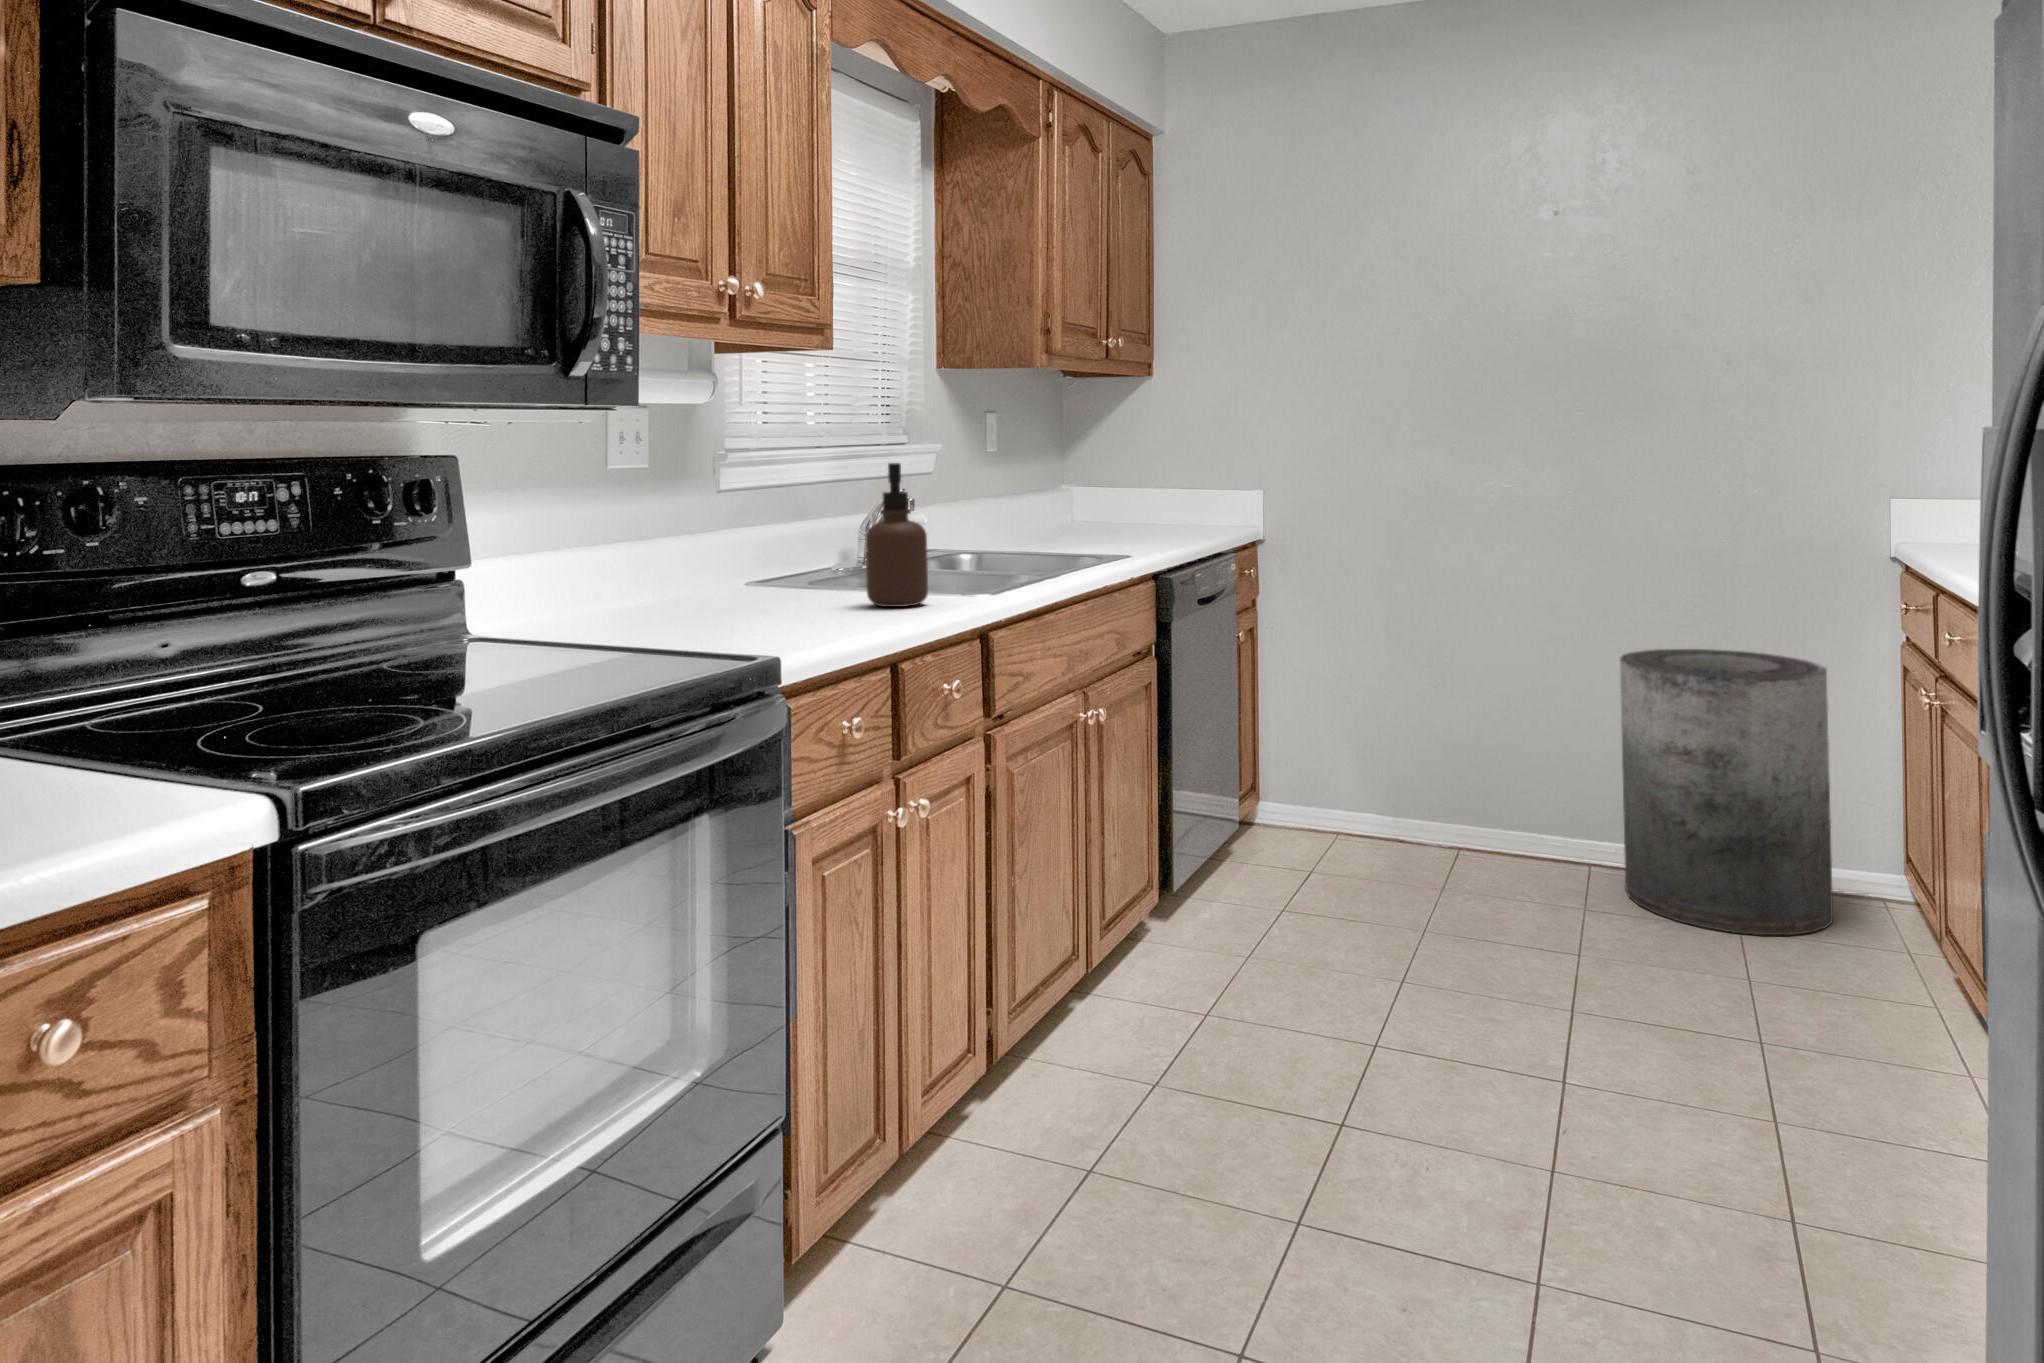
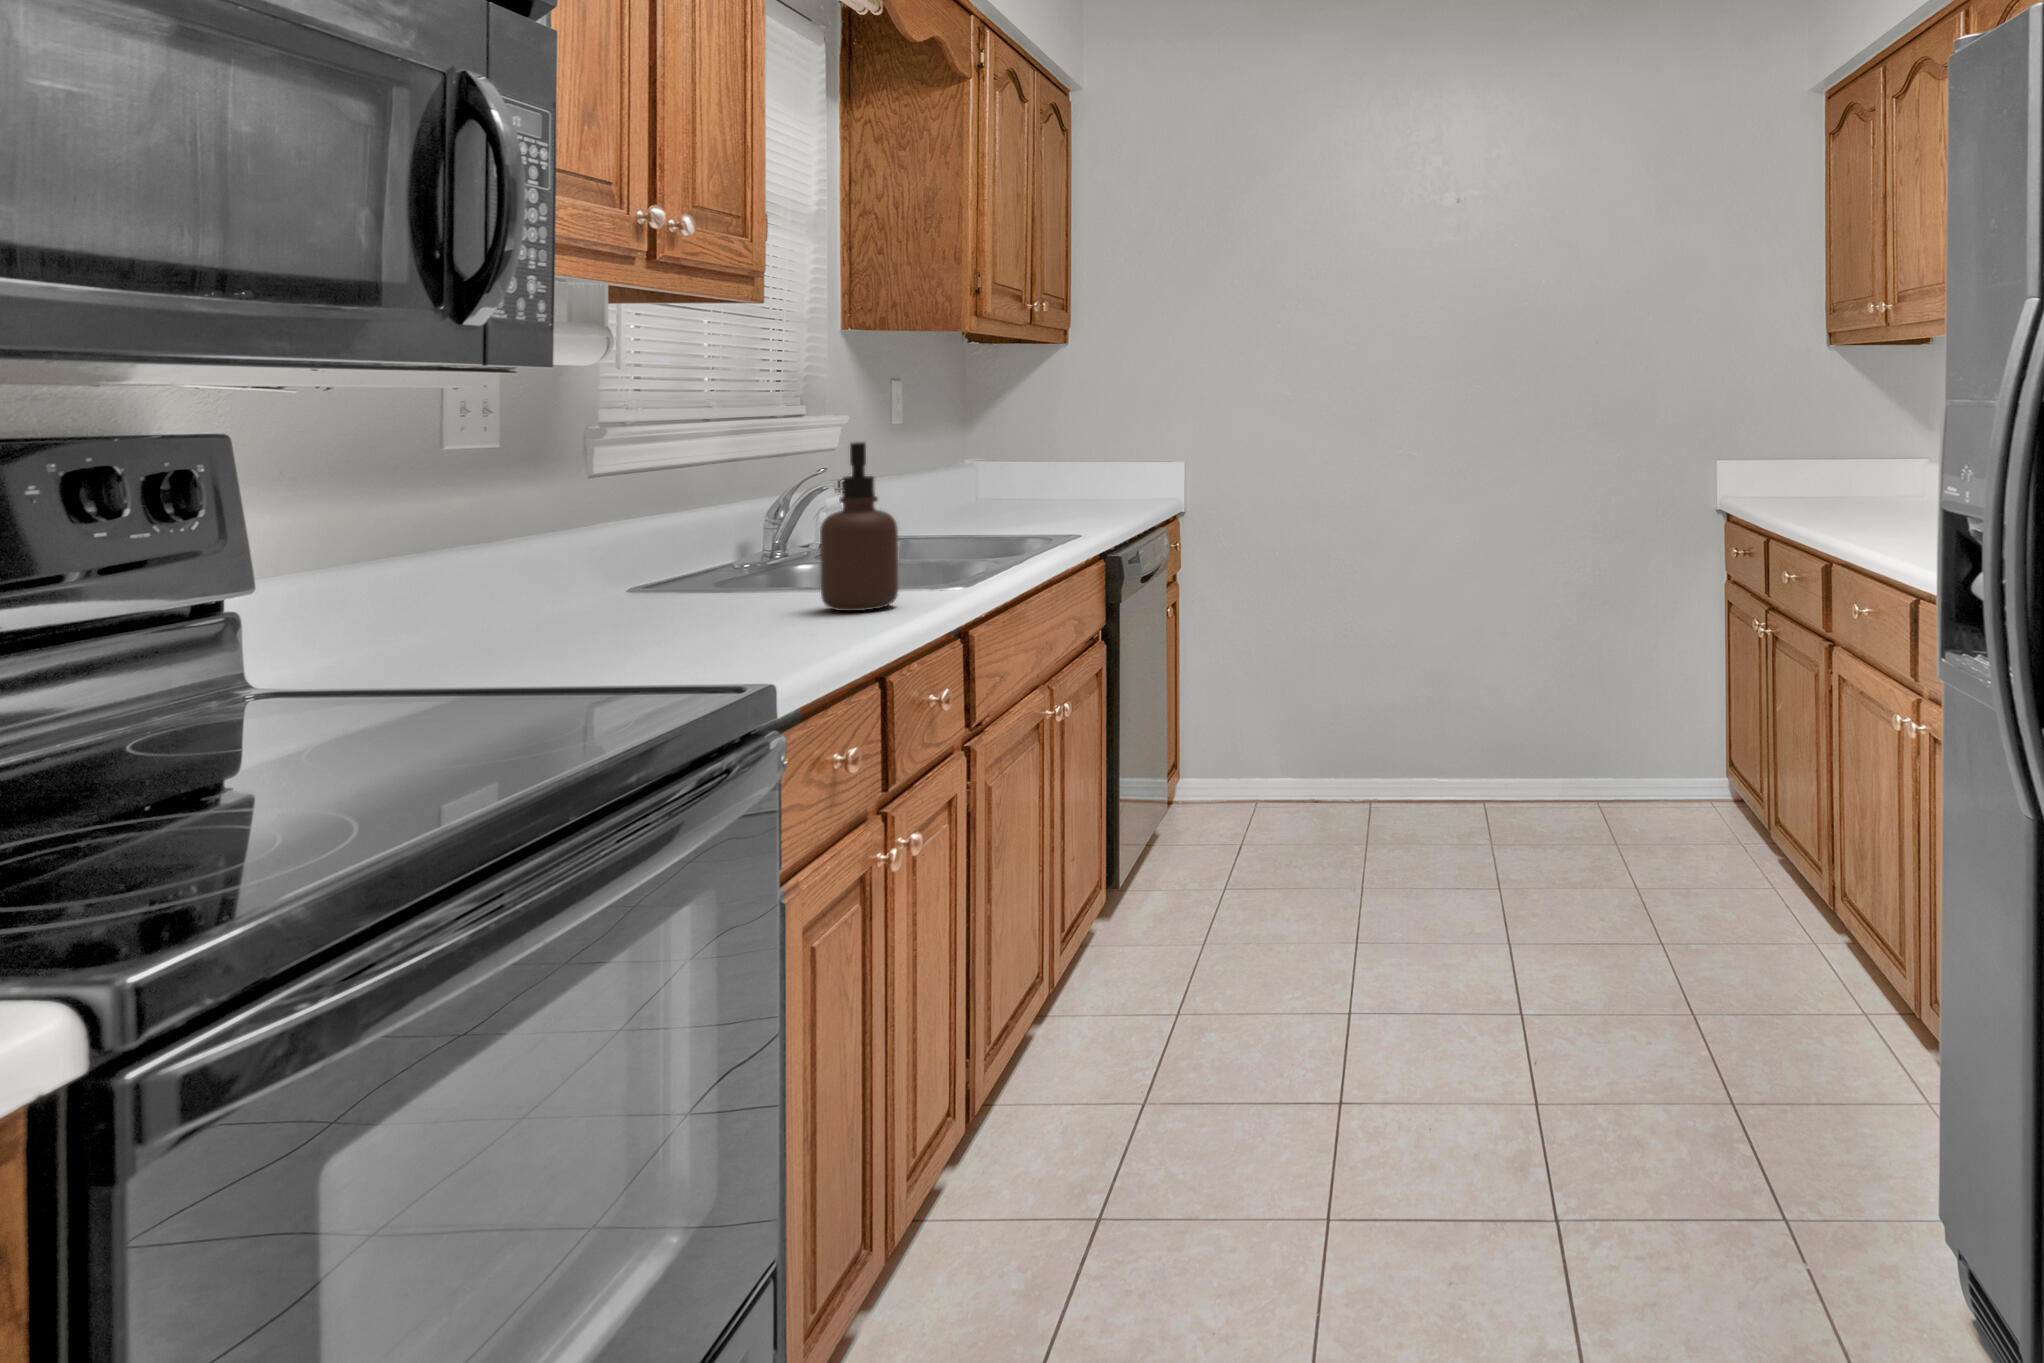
trash can: present [1620,649,1833,935] -> none [1513,607,1672,854]

